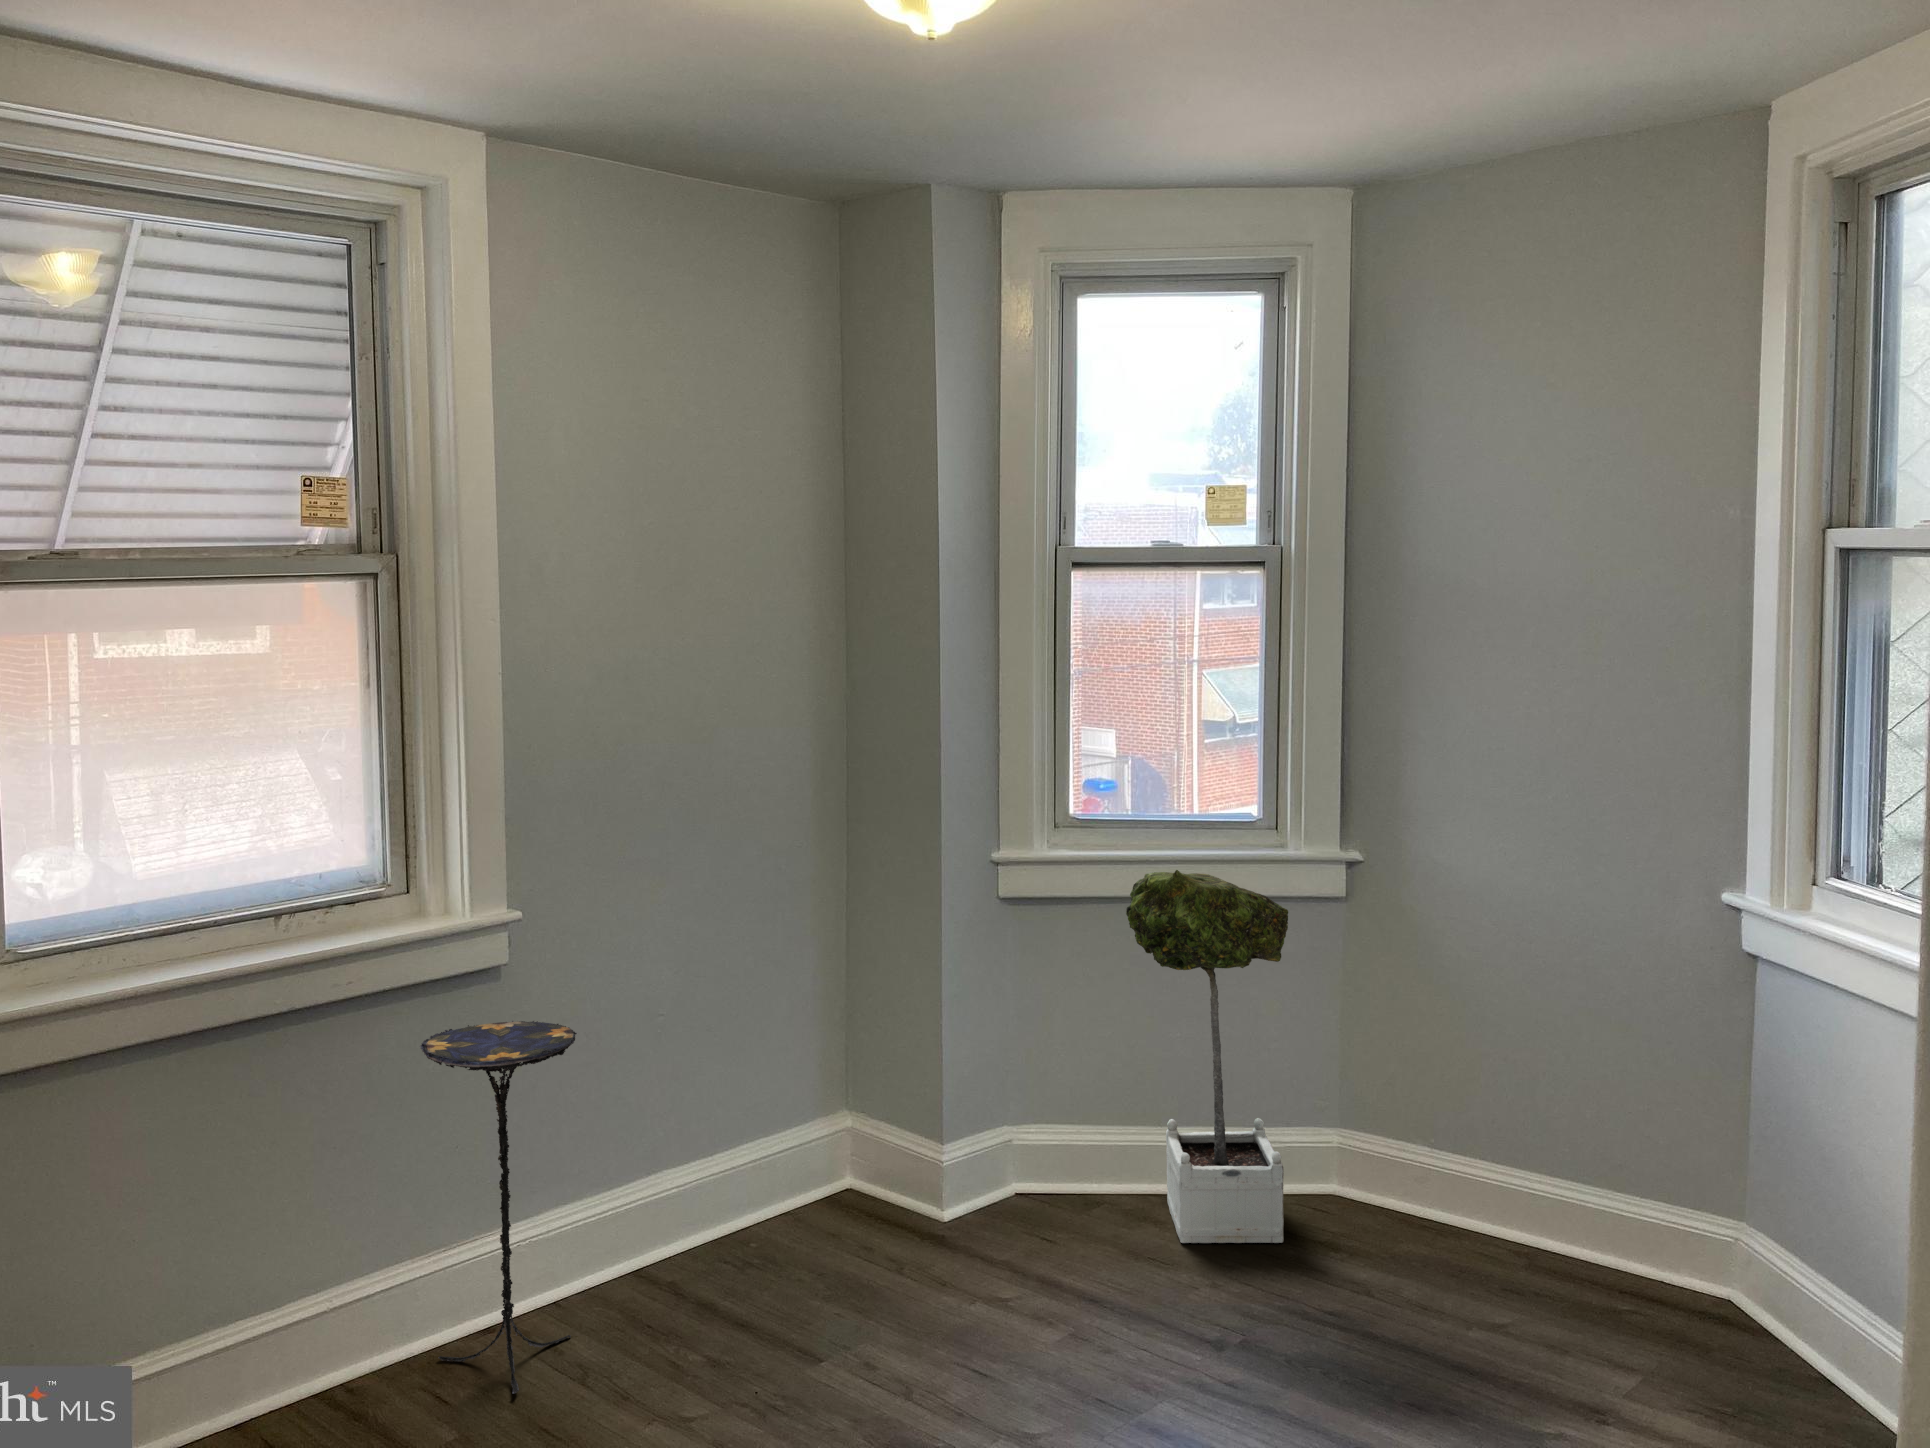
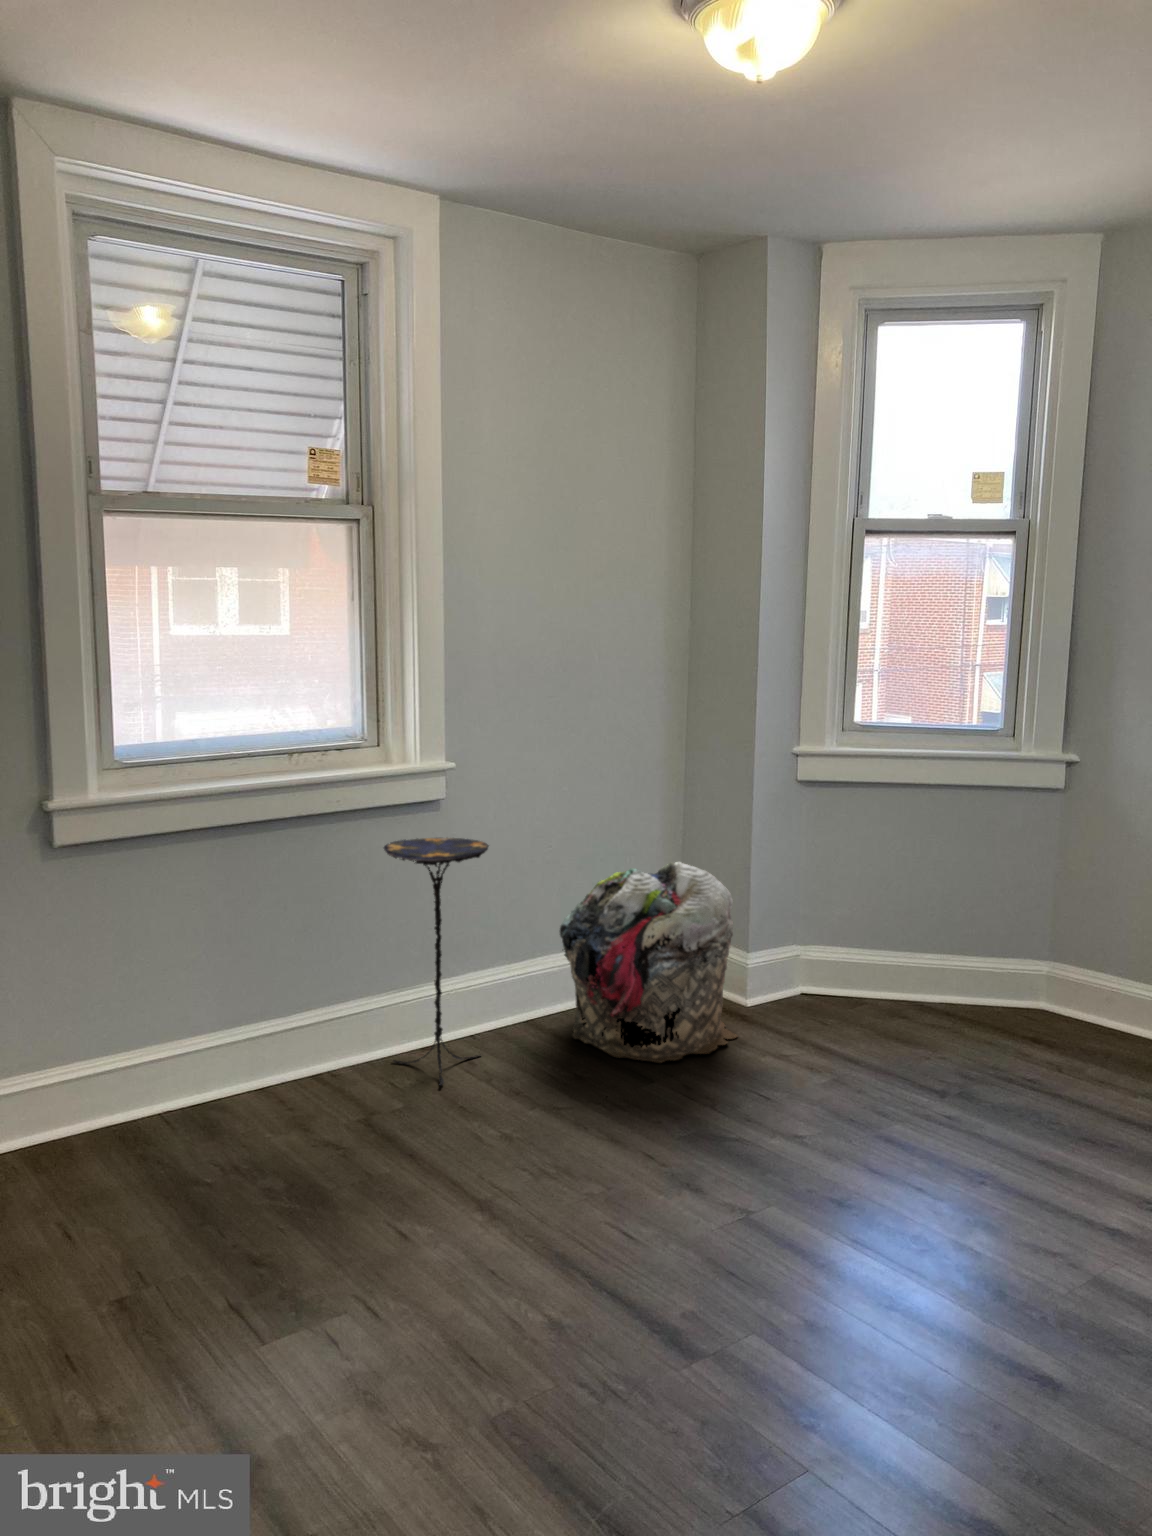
potted tree: present [1126,870,1288,1243] -> none [893,757,1017,1036]
laundry basket: none [678,1028,935,1327] -> present [560,862,737,1063]

